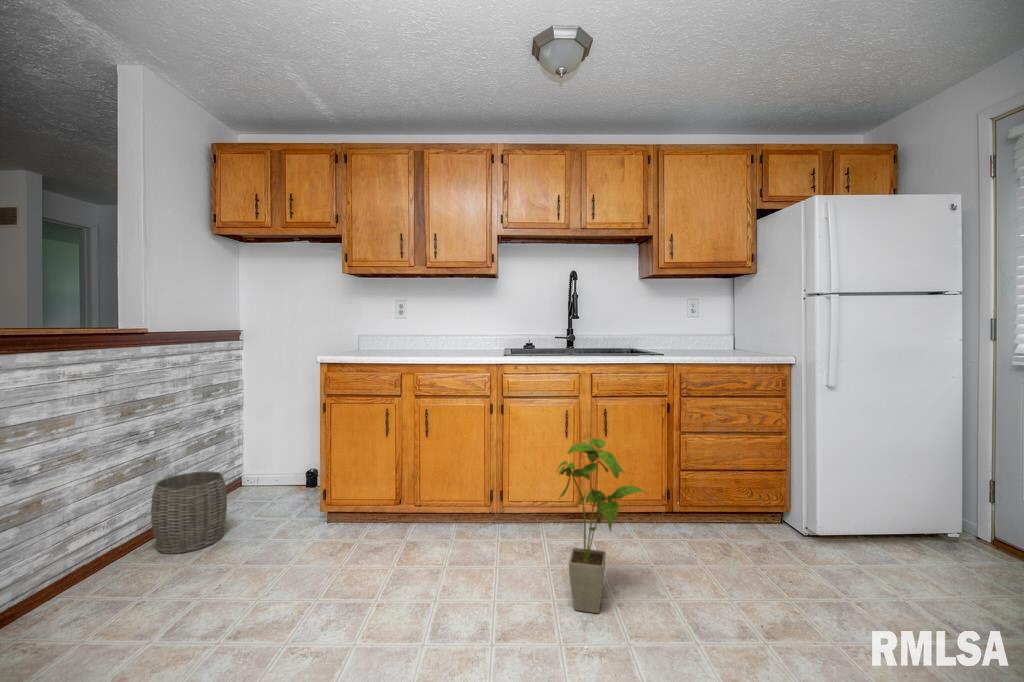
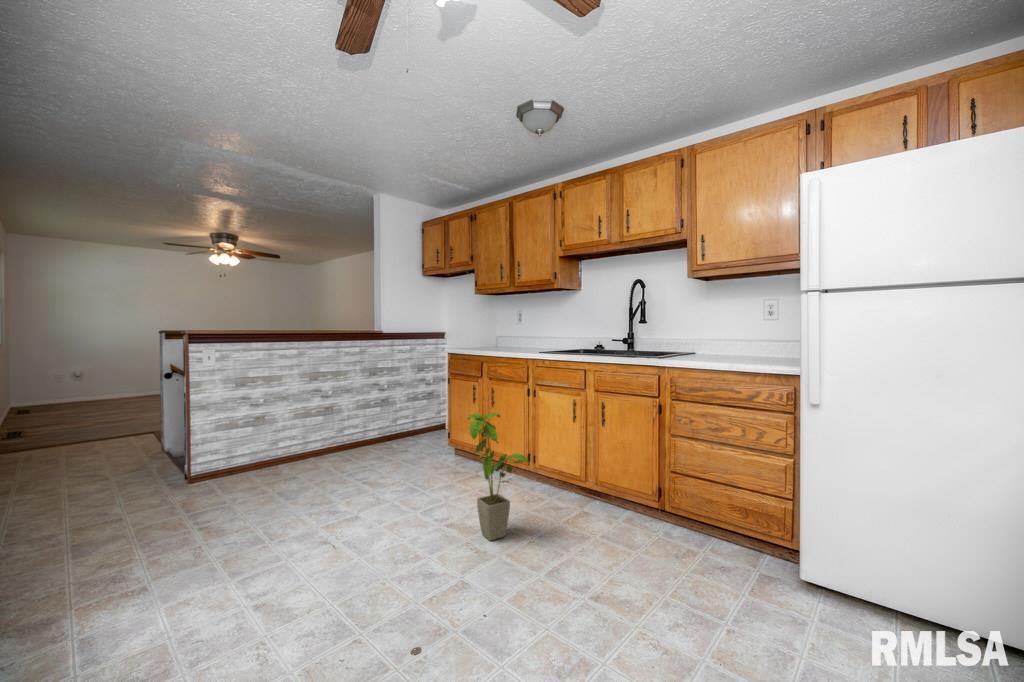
woven basket: present [151,471,227,554] -> none [375,411,411,451]

